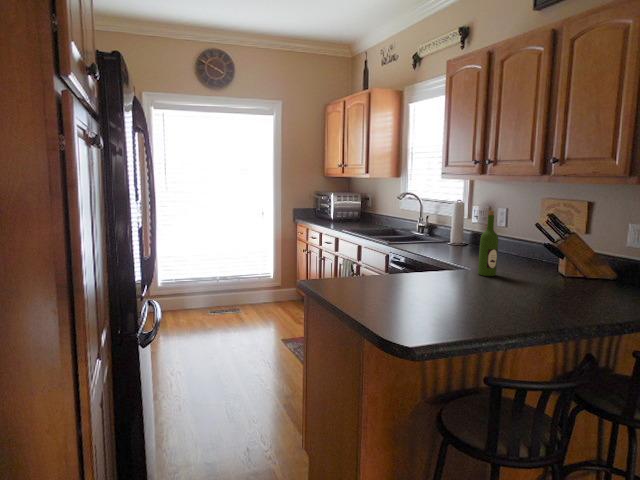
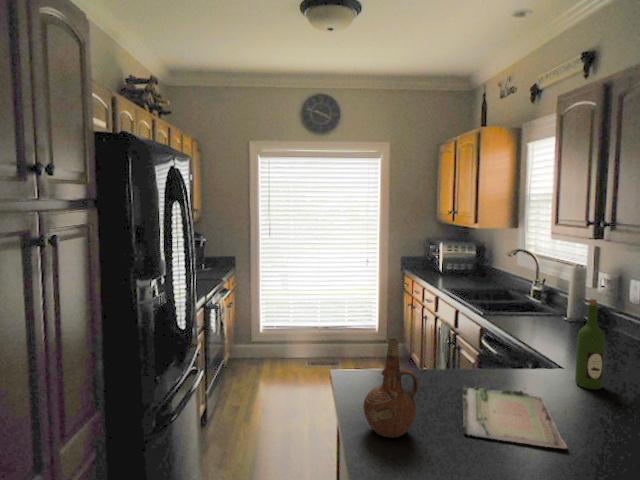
ceramic pitcher: none [358,232,399,306] -> present [363,339,419,438]
tray: none [410,273,496,302] -> present [462,385,567,448]

